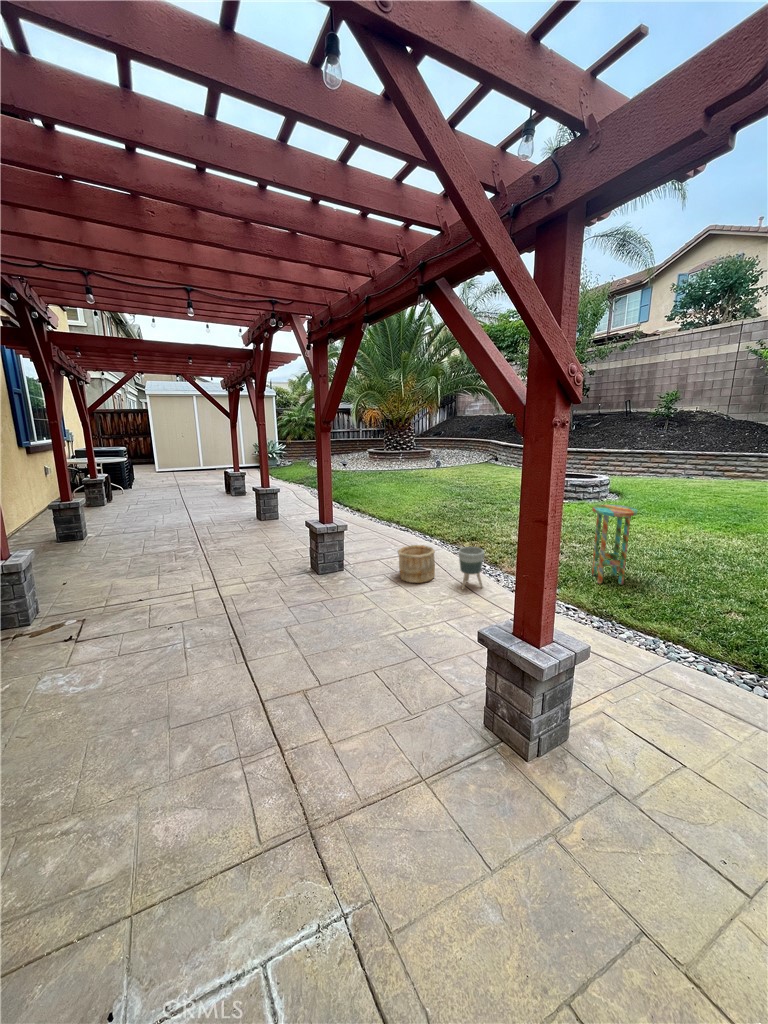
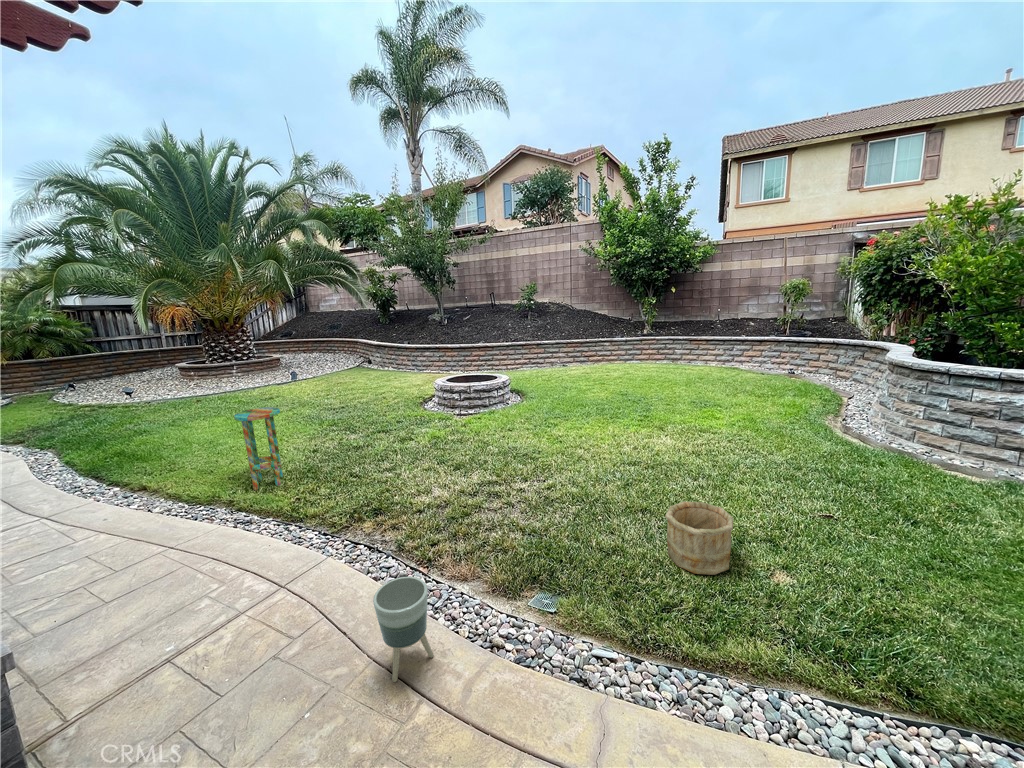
side table: present [592,504,637,585] -> present [234,407,283,490]
wooden bucket: present [398,545,435,583] -> present [665,501,733,575]

